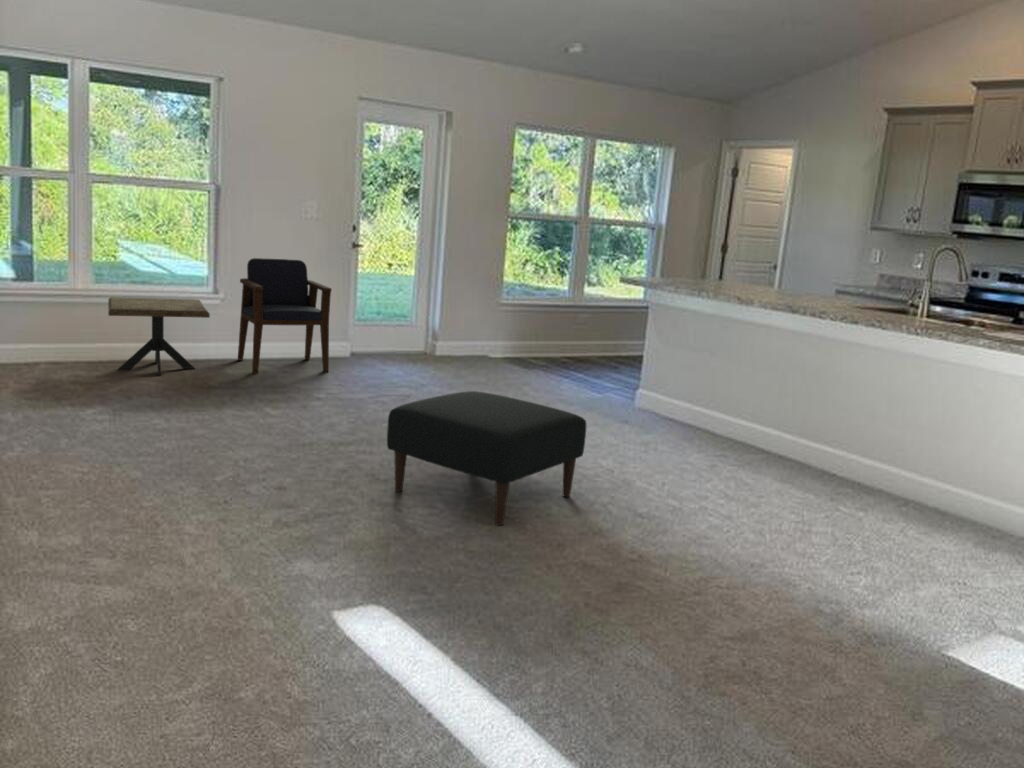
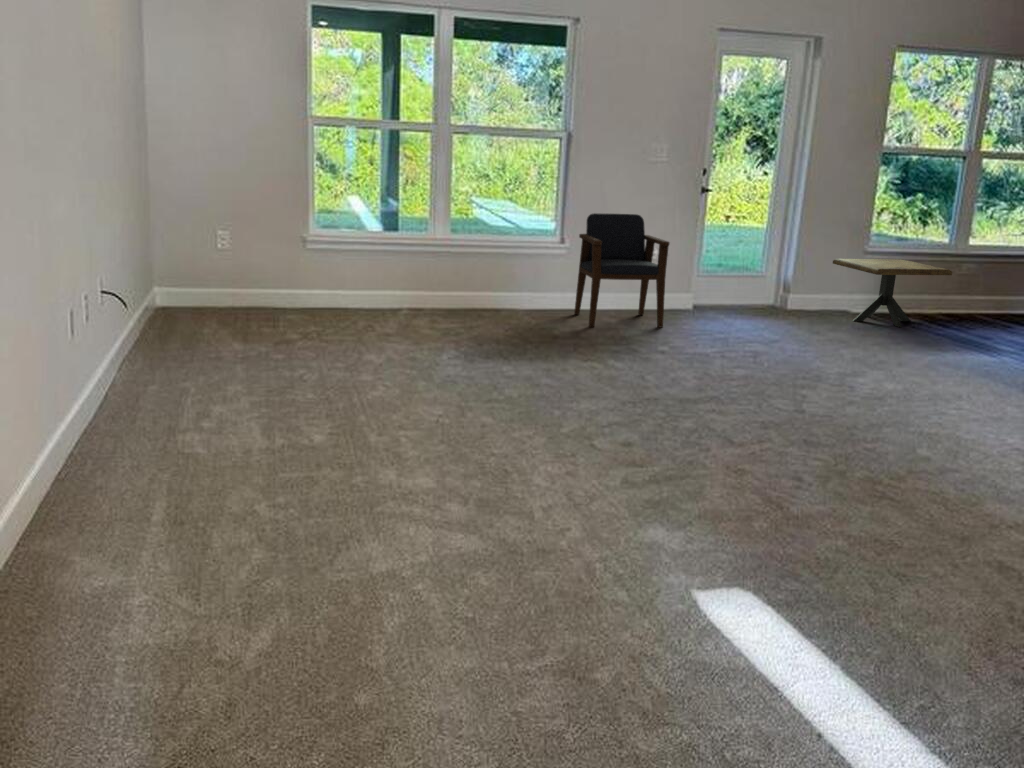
side table: present [108,297,210,376] -> present [833,259,952,327]
ottoman: present [387,391,586,526] -> none [740,350,985,506]

